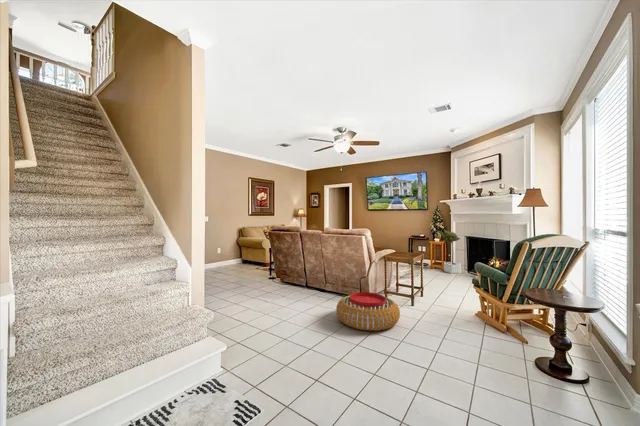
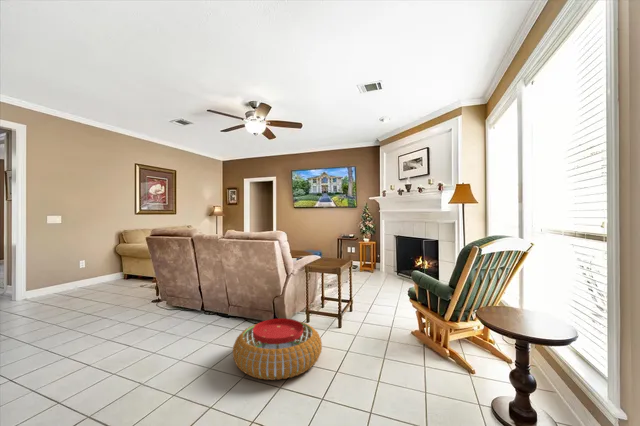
potted tree: present [442,231,462,274] -> none [371,230,392,278]

